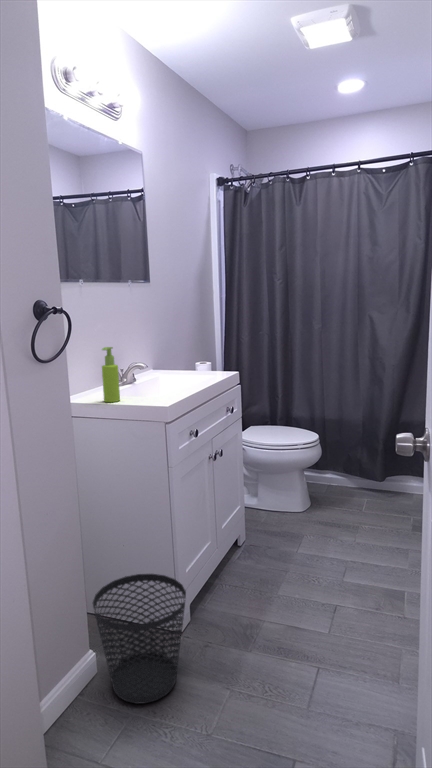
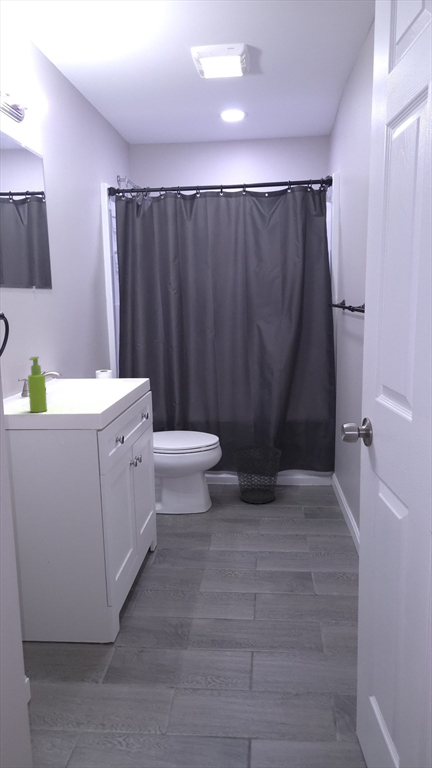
wastebasket: present [93,574,186,704] -> present [234,445,281,503]

